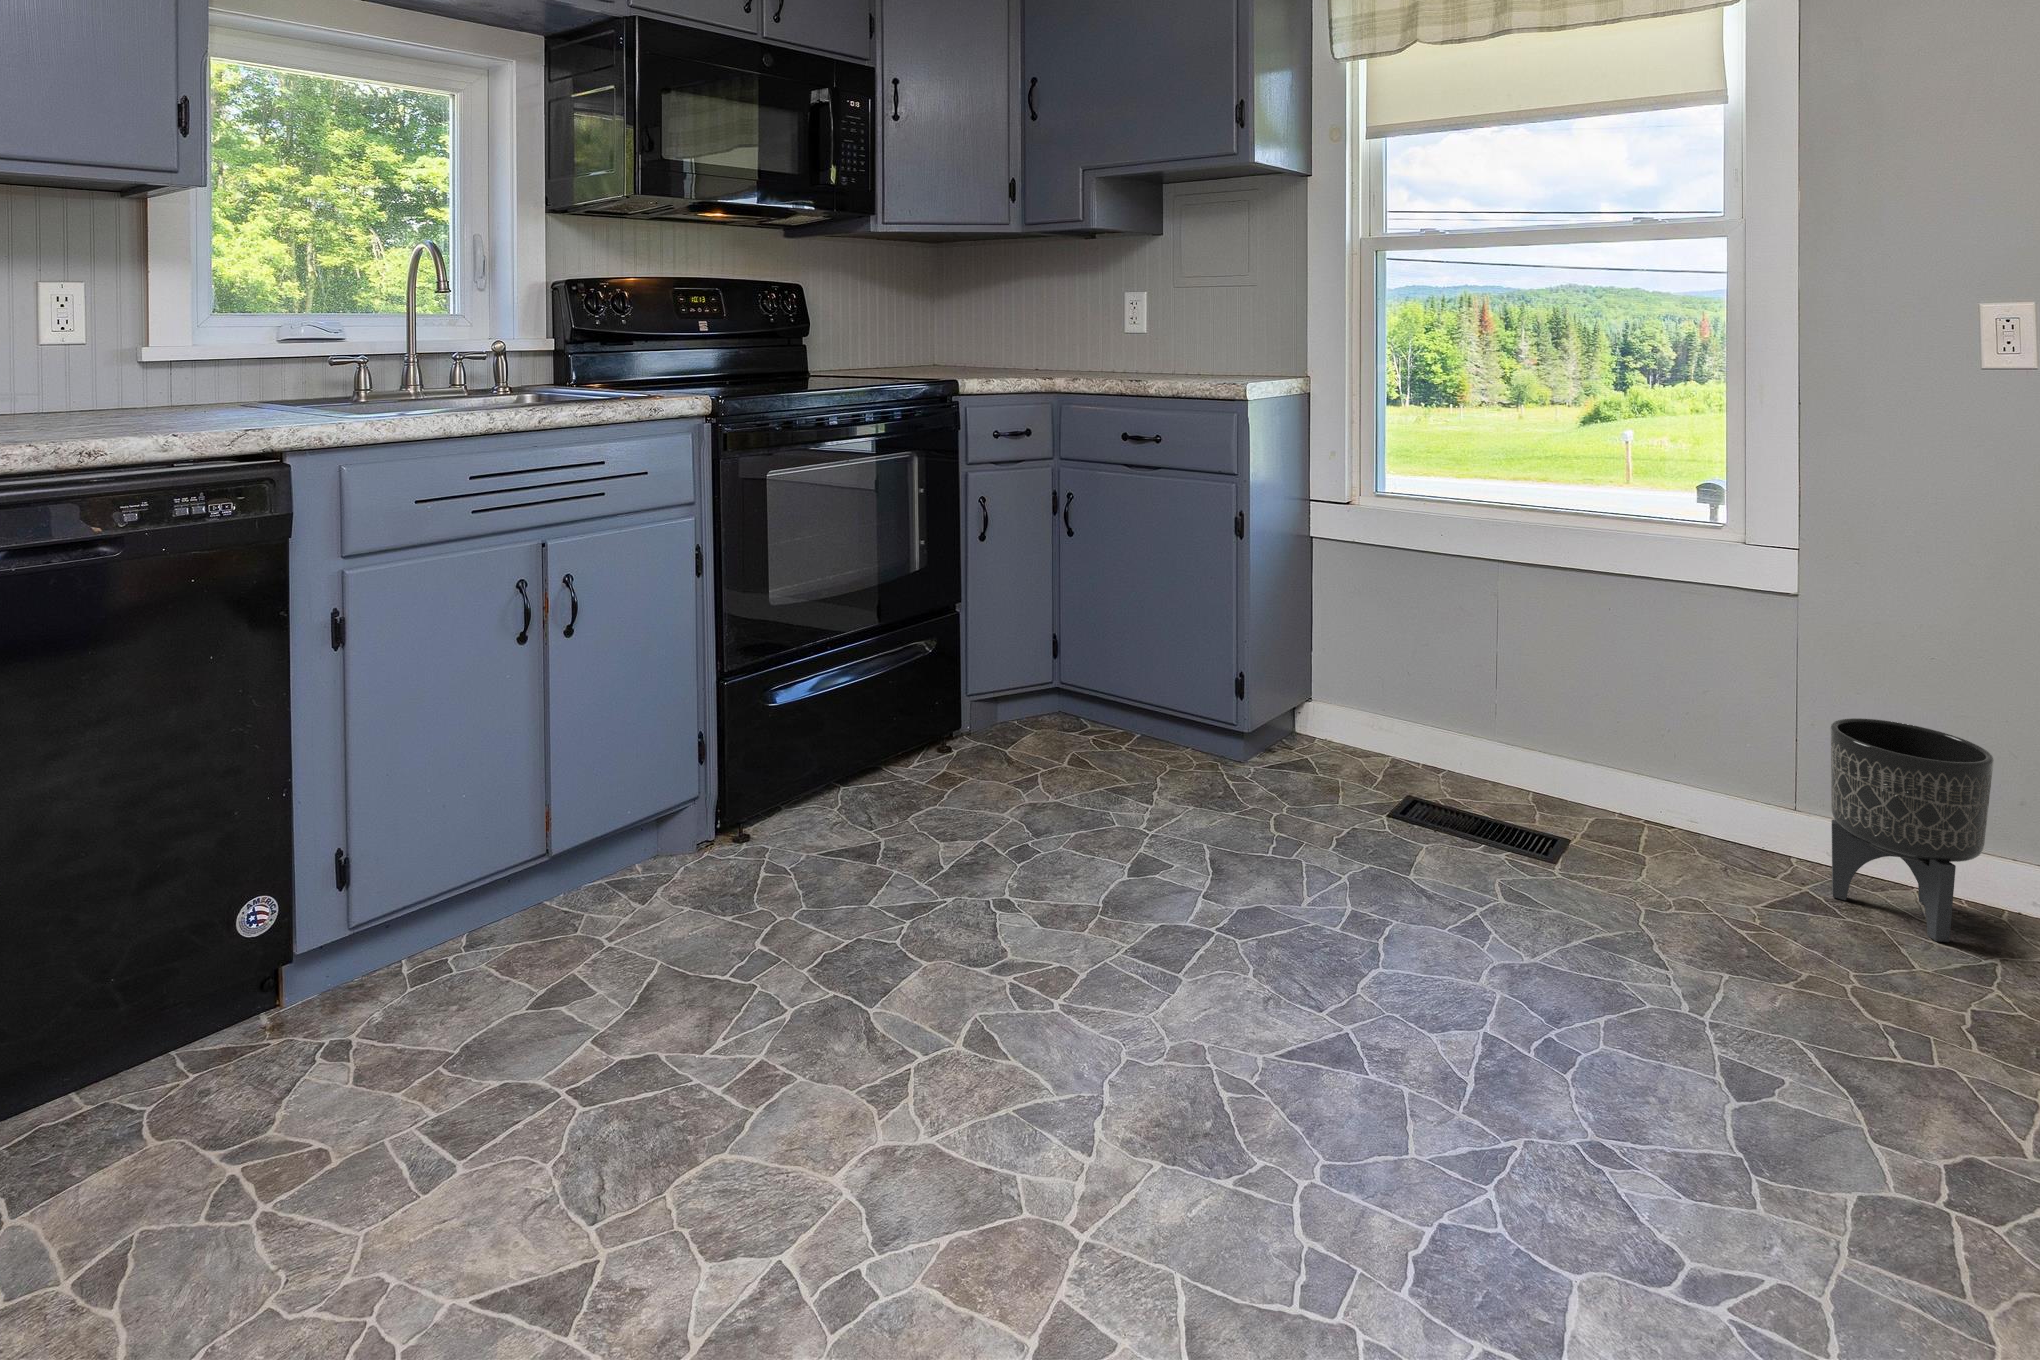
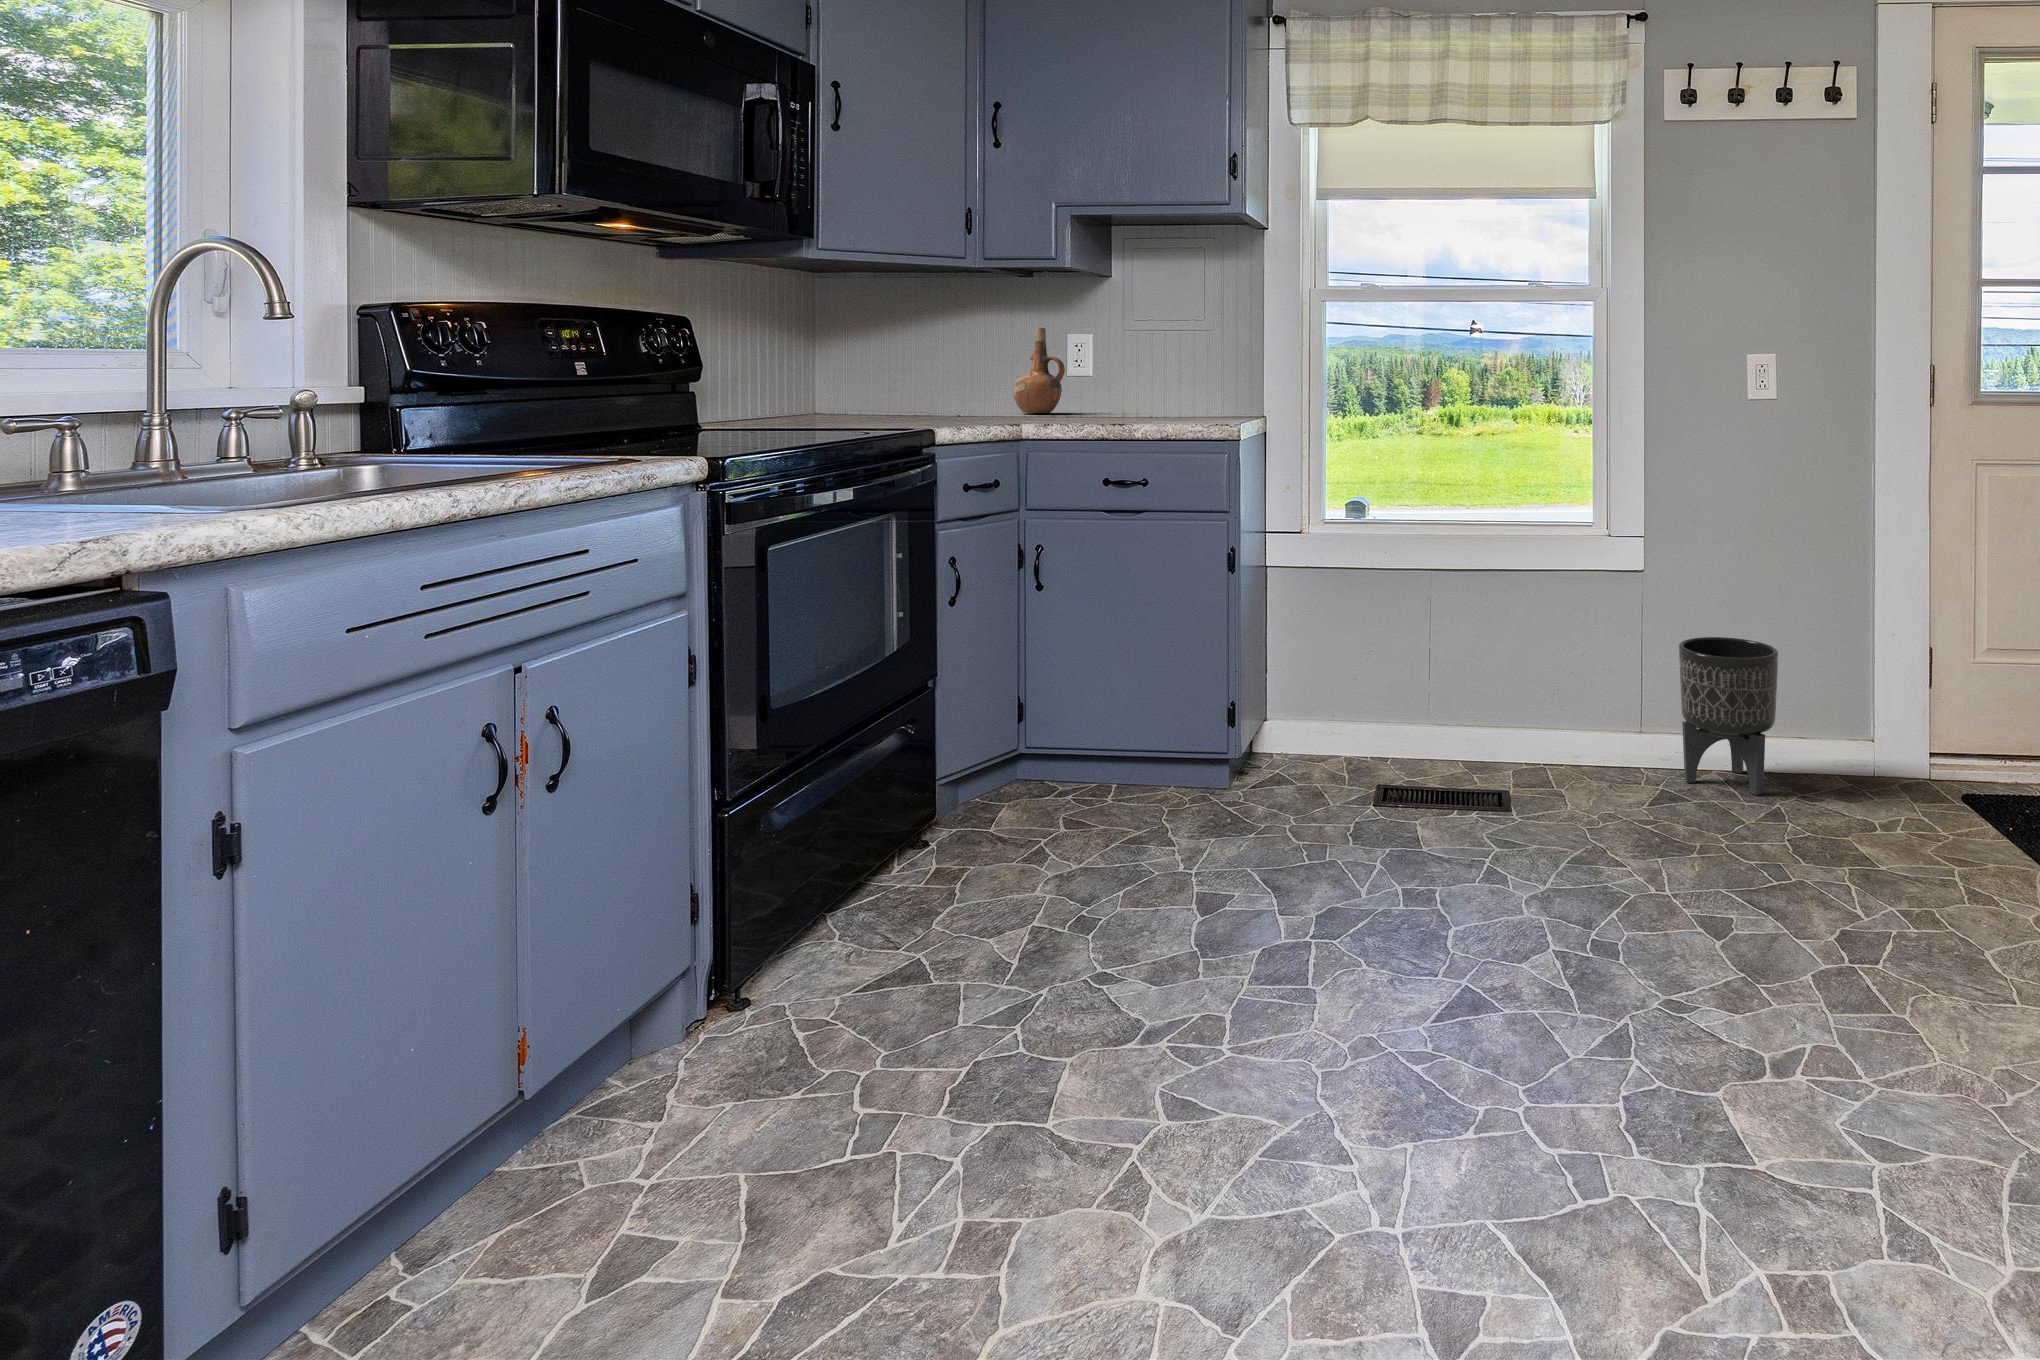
ceramic pitcher: none [1102,307,1148,385] -> present [1013,328,1065,413]

